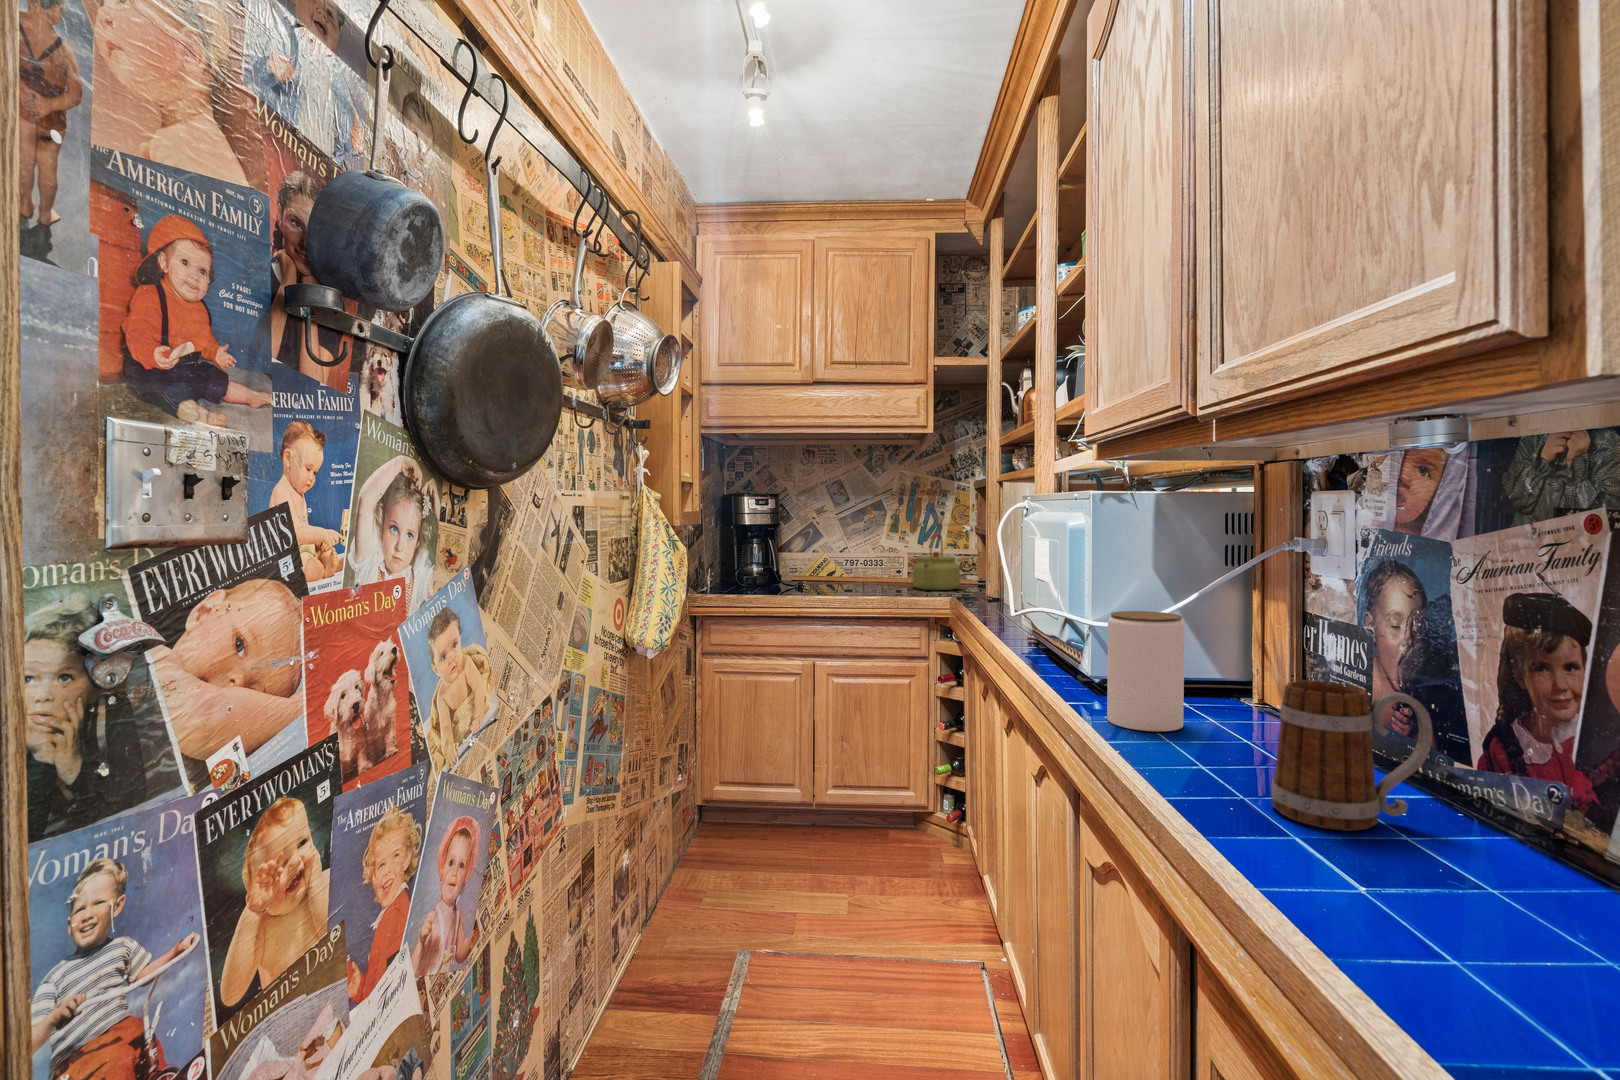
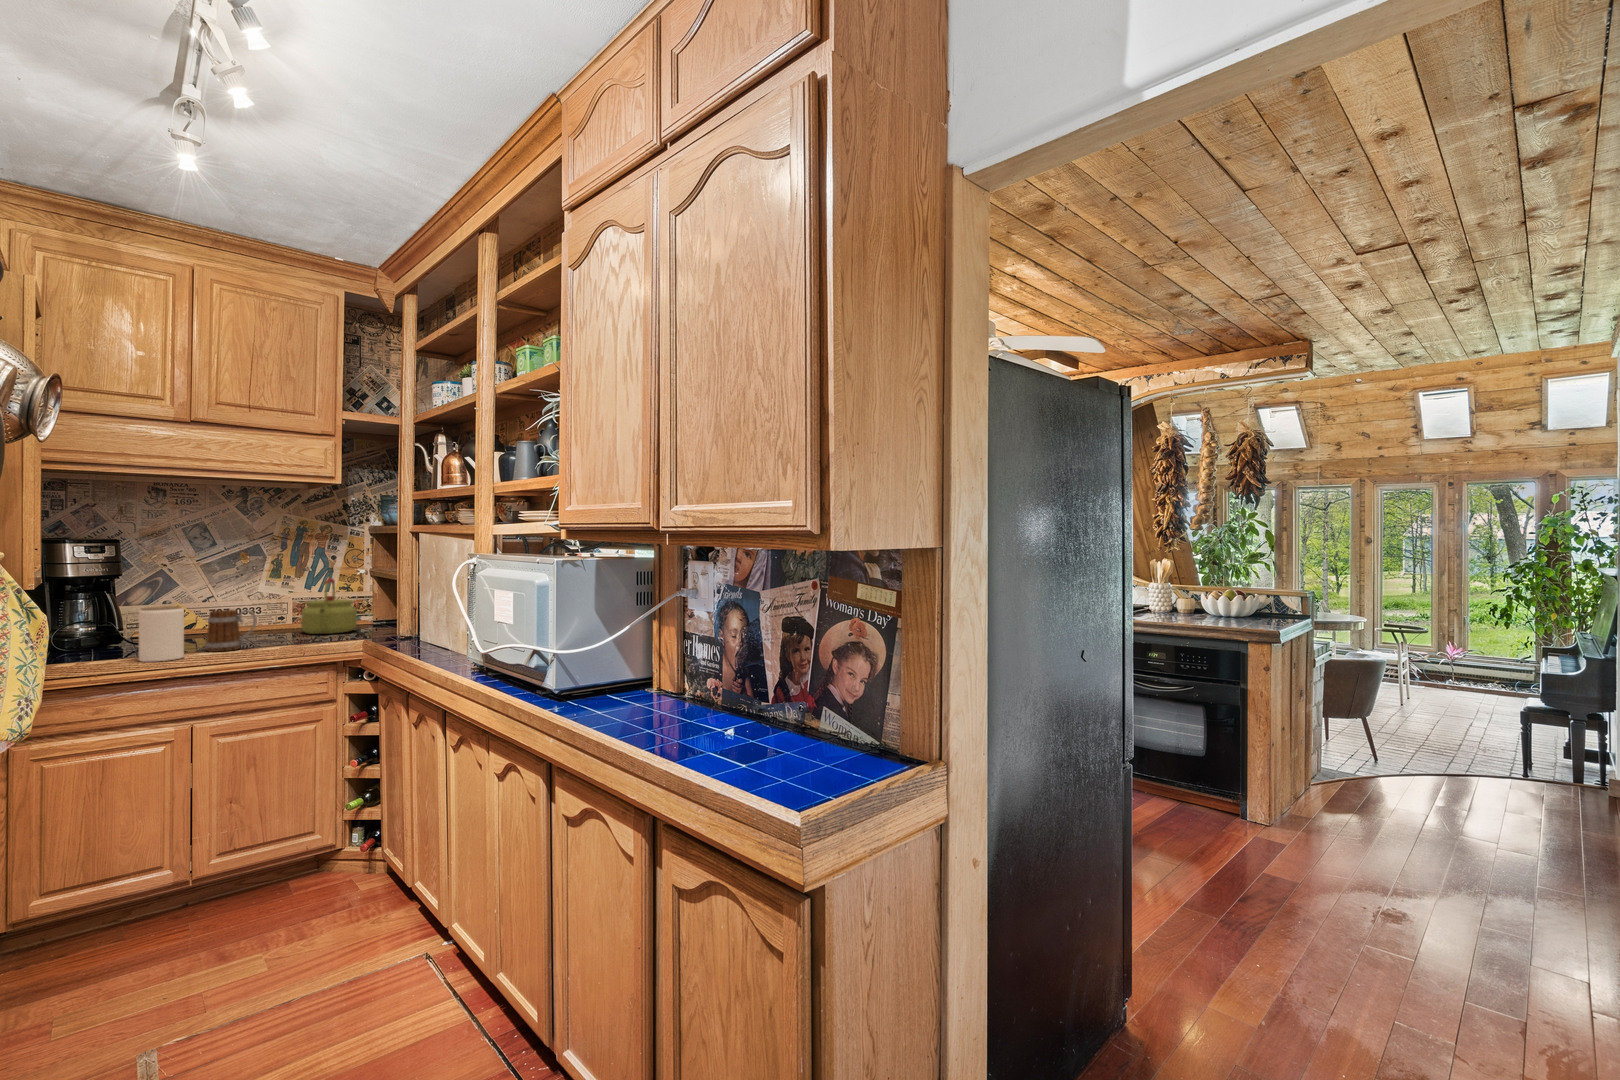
jar: present [1107,611,1184,731] -> present [139,606,184,662]
mug: present [1271,680,1432,831] -> present [205,610,257,652]

